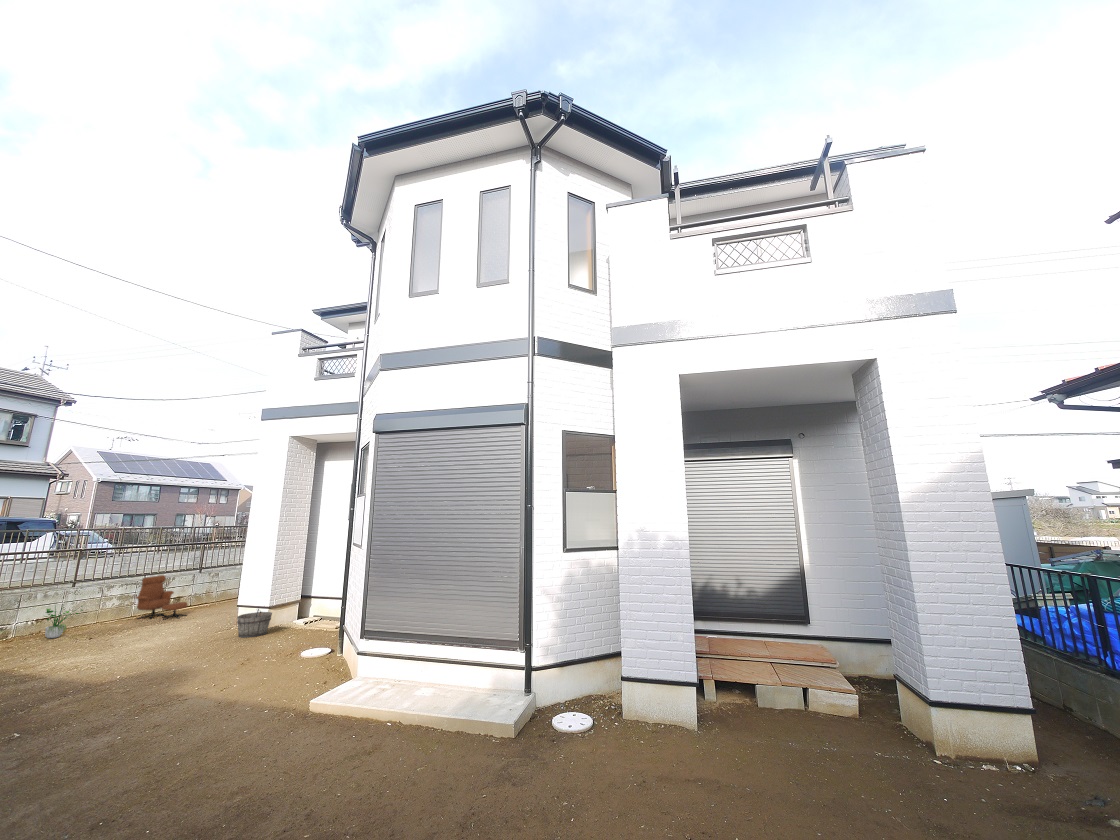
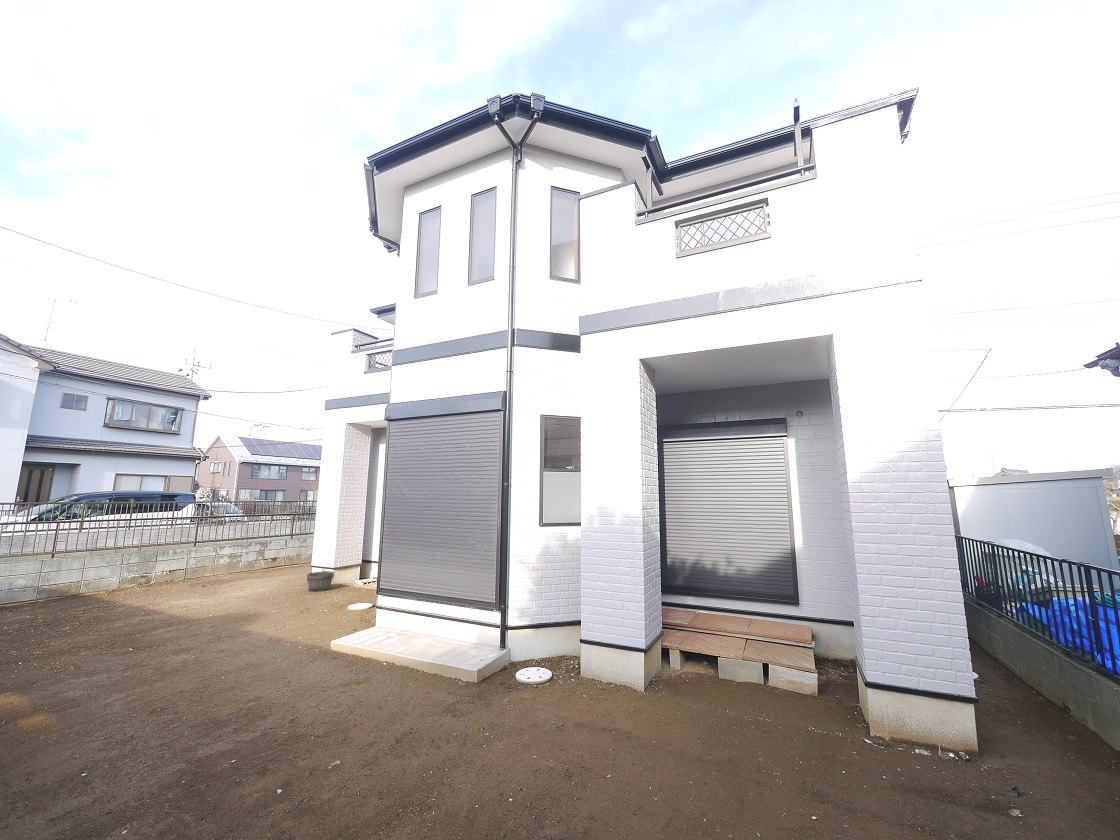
lounge chair: present [136,575,187,619] -> none [241,539,279,575]
potted plant: present [45,607,83,638] -> none [172,555,204,585]

